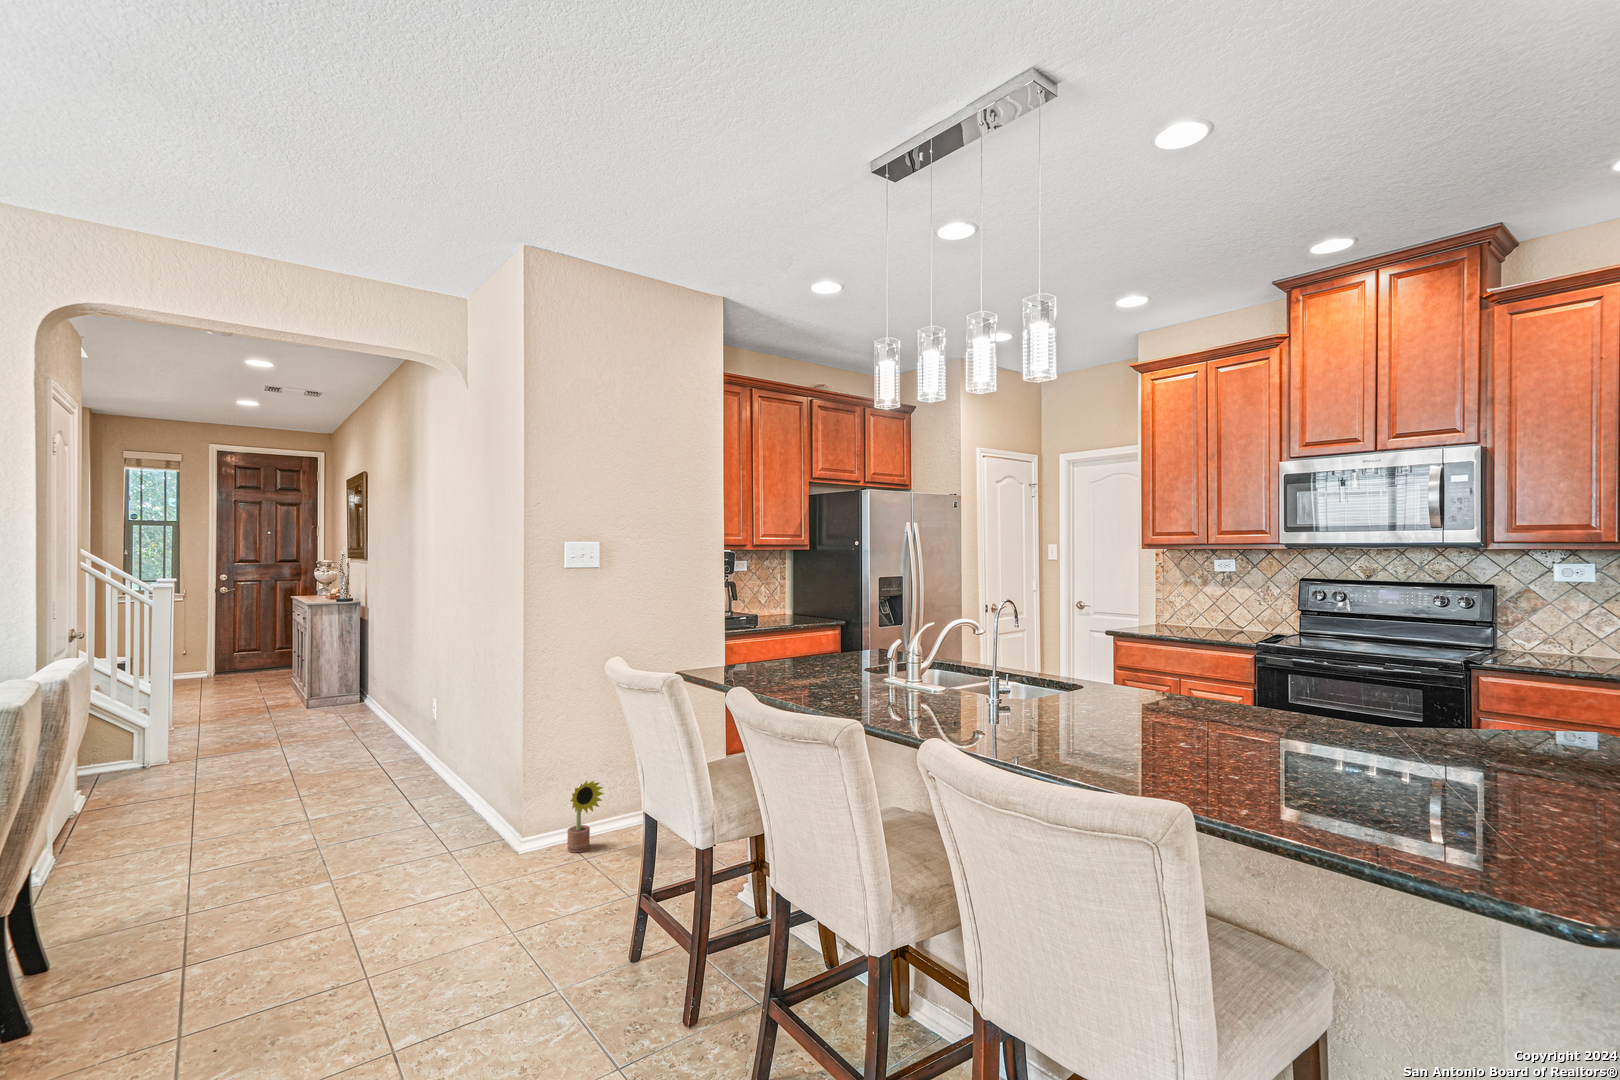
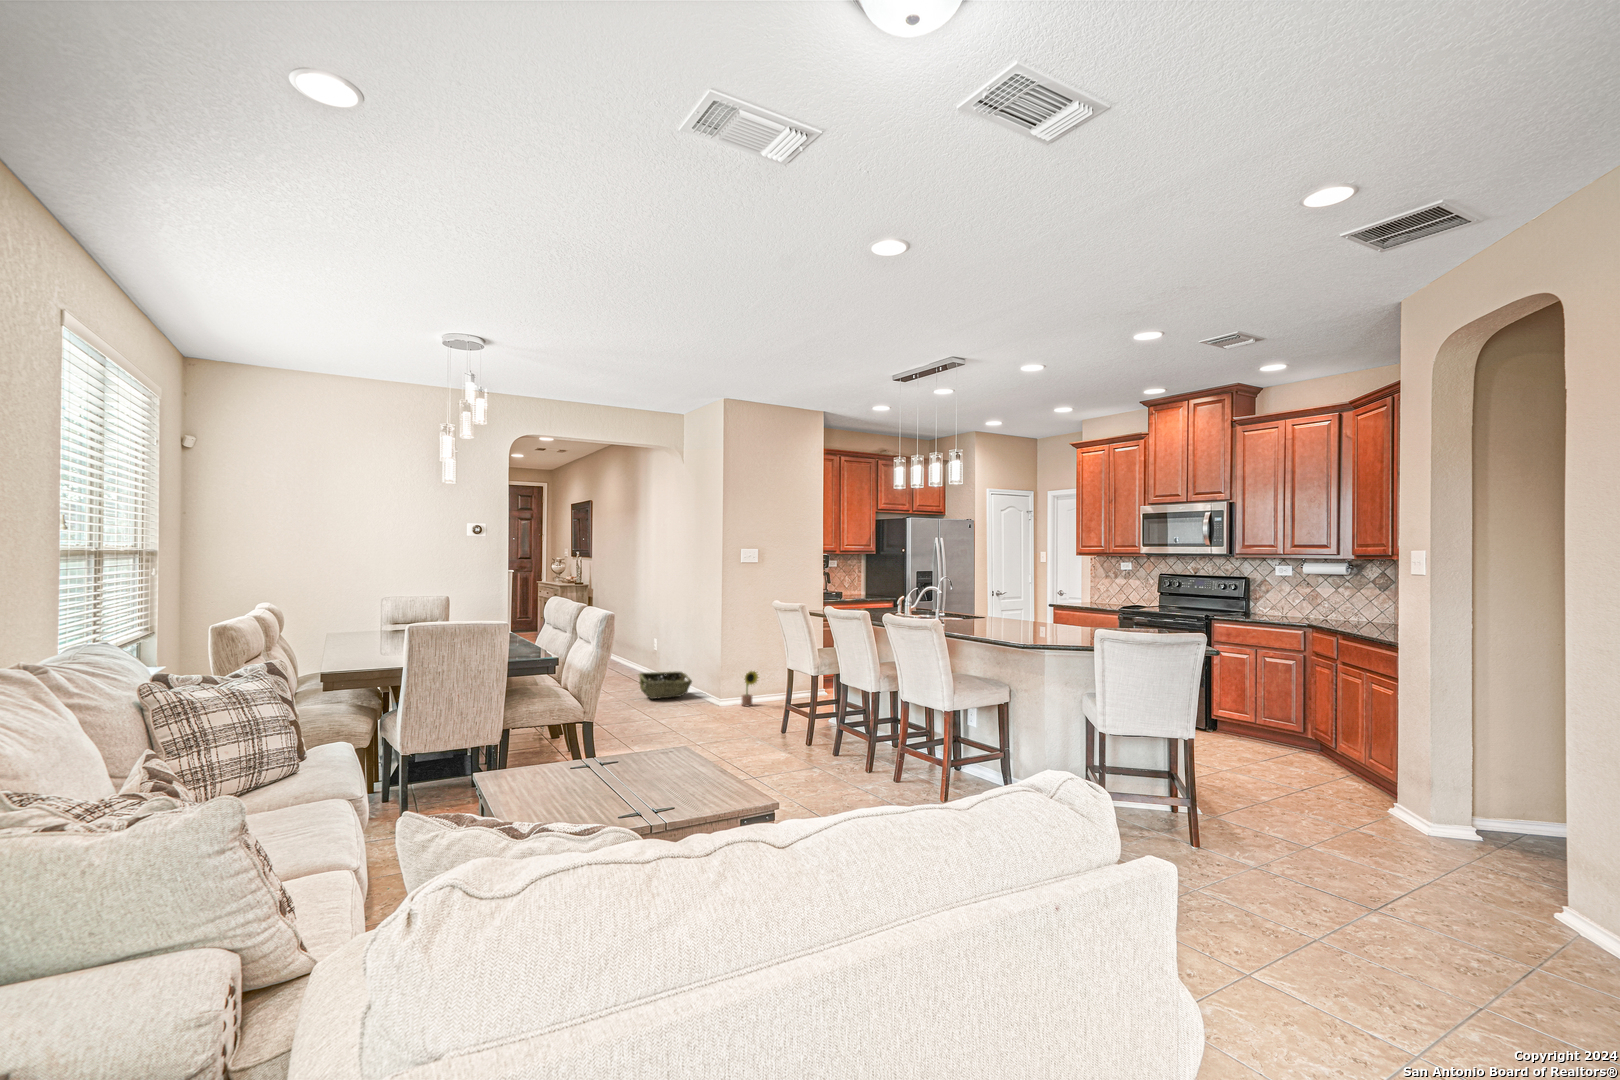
woven basket: none [366,772,477,839] -> present [639,671,692,699]

